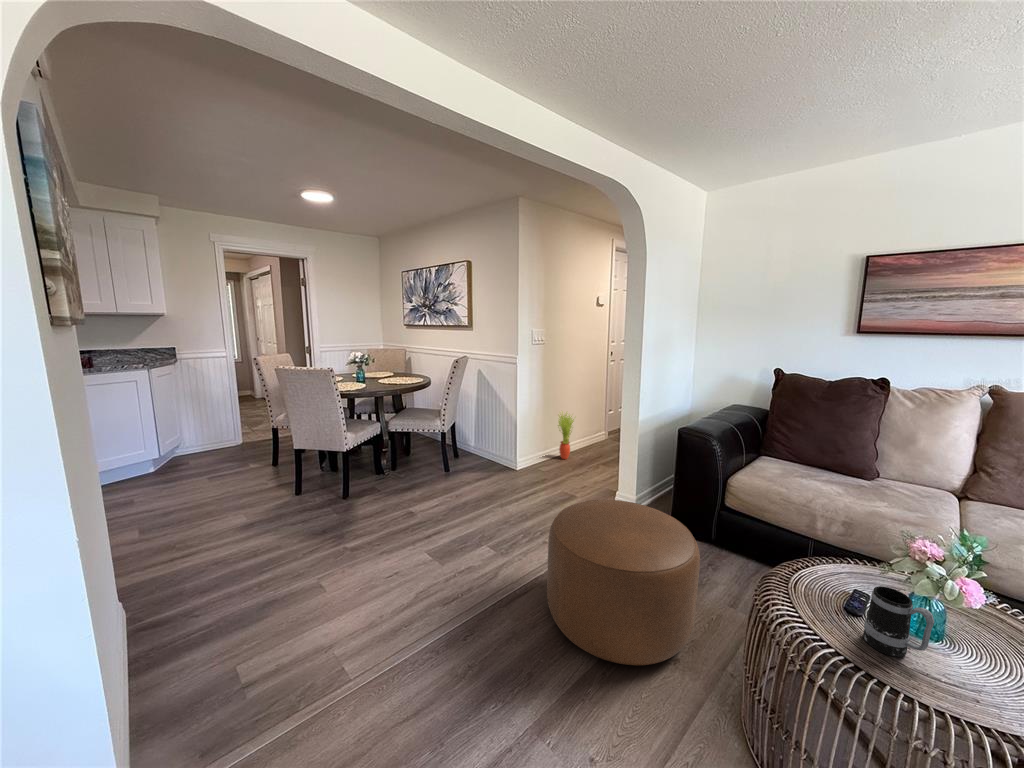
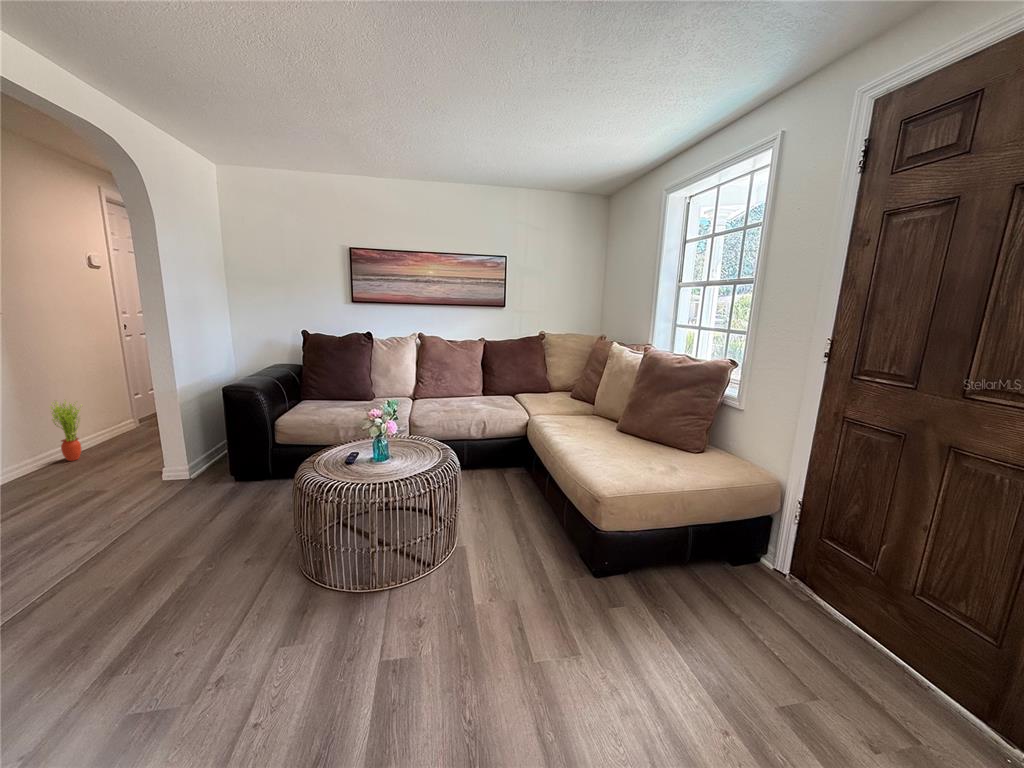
ottoman: present [547,500,700,665] -> none [74,456,257,599]
mug: present [863,586,934,657] -> none [353,439,379,475]

